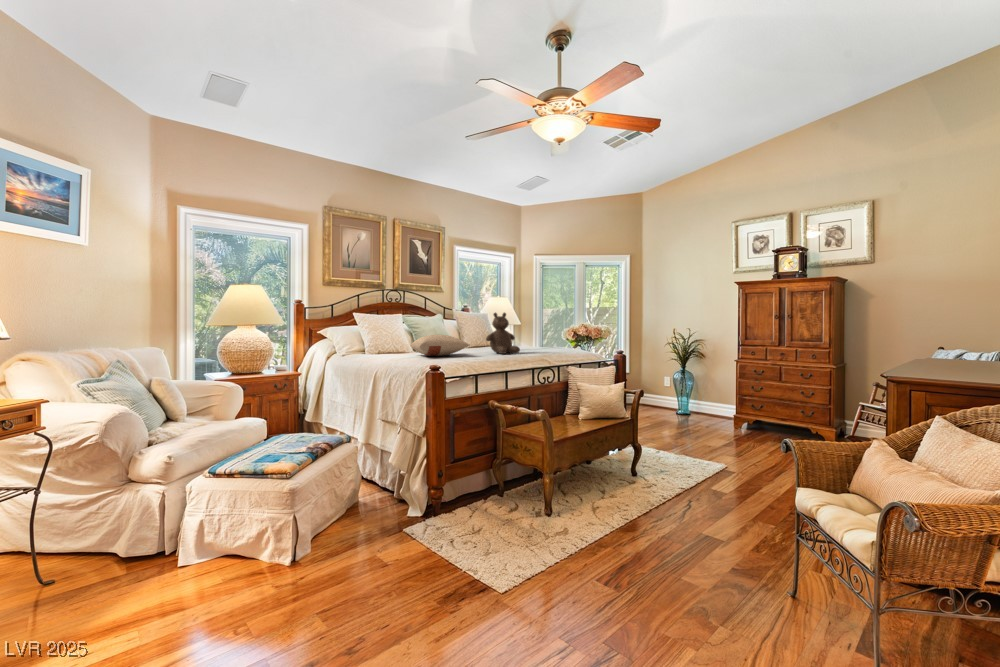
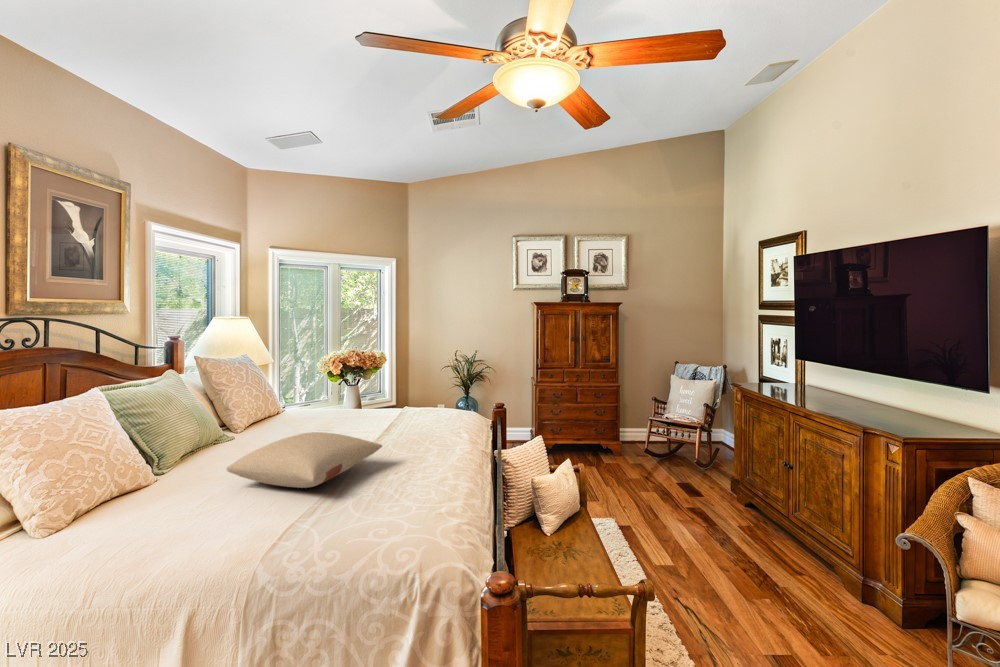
teddy bear: present [486,313,520,354] -> none [374,369,427,444]

